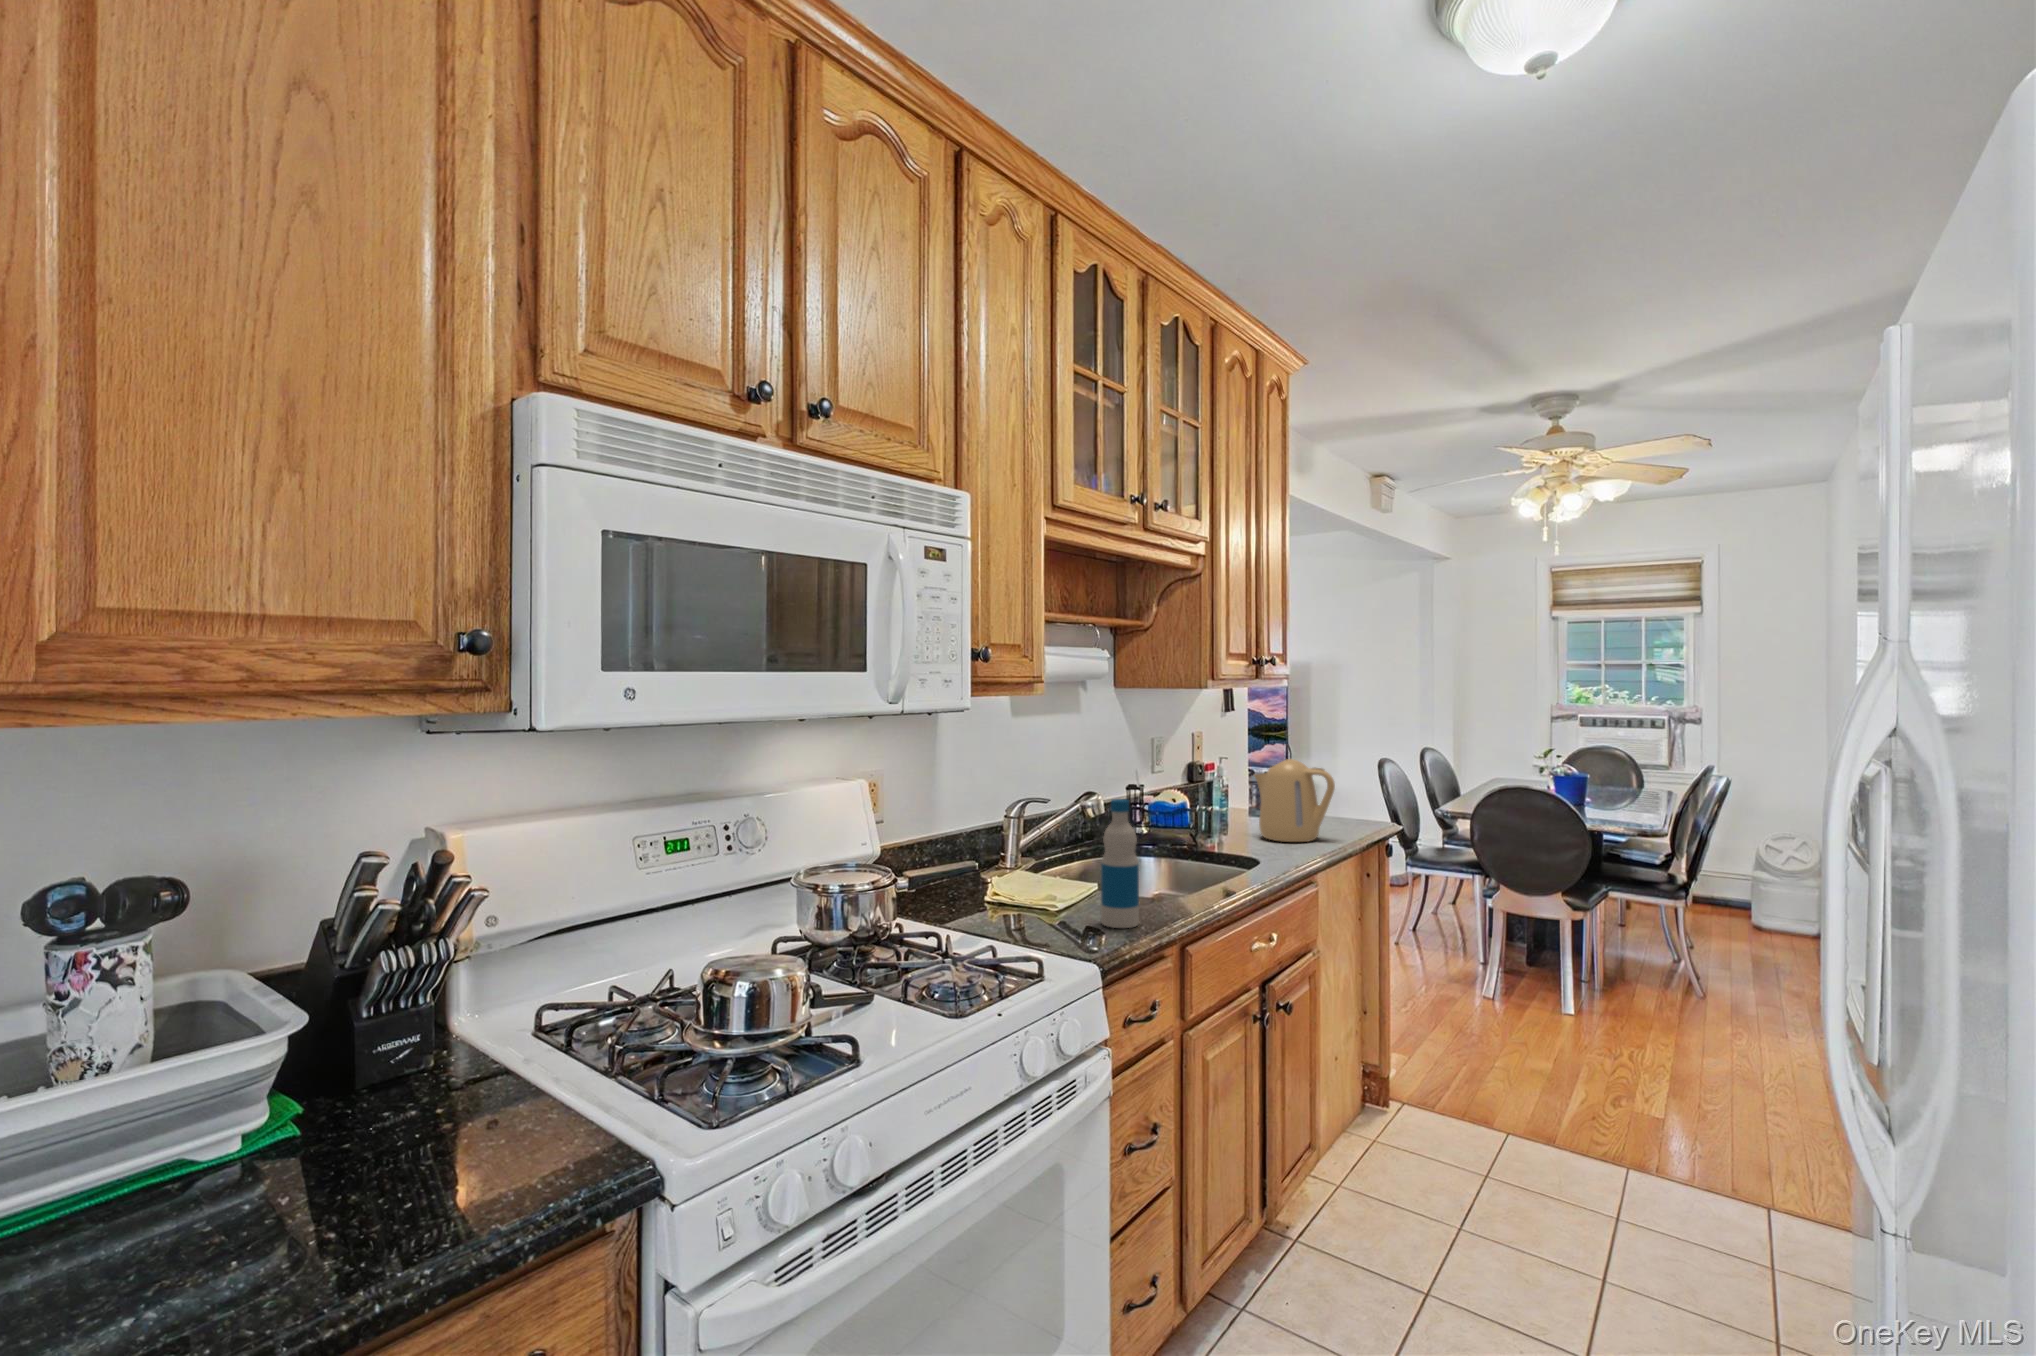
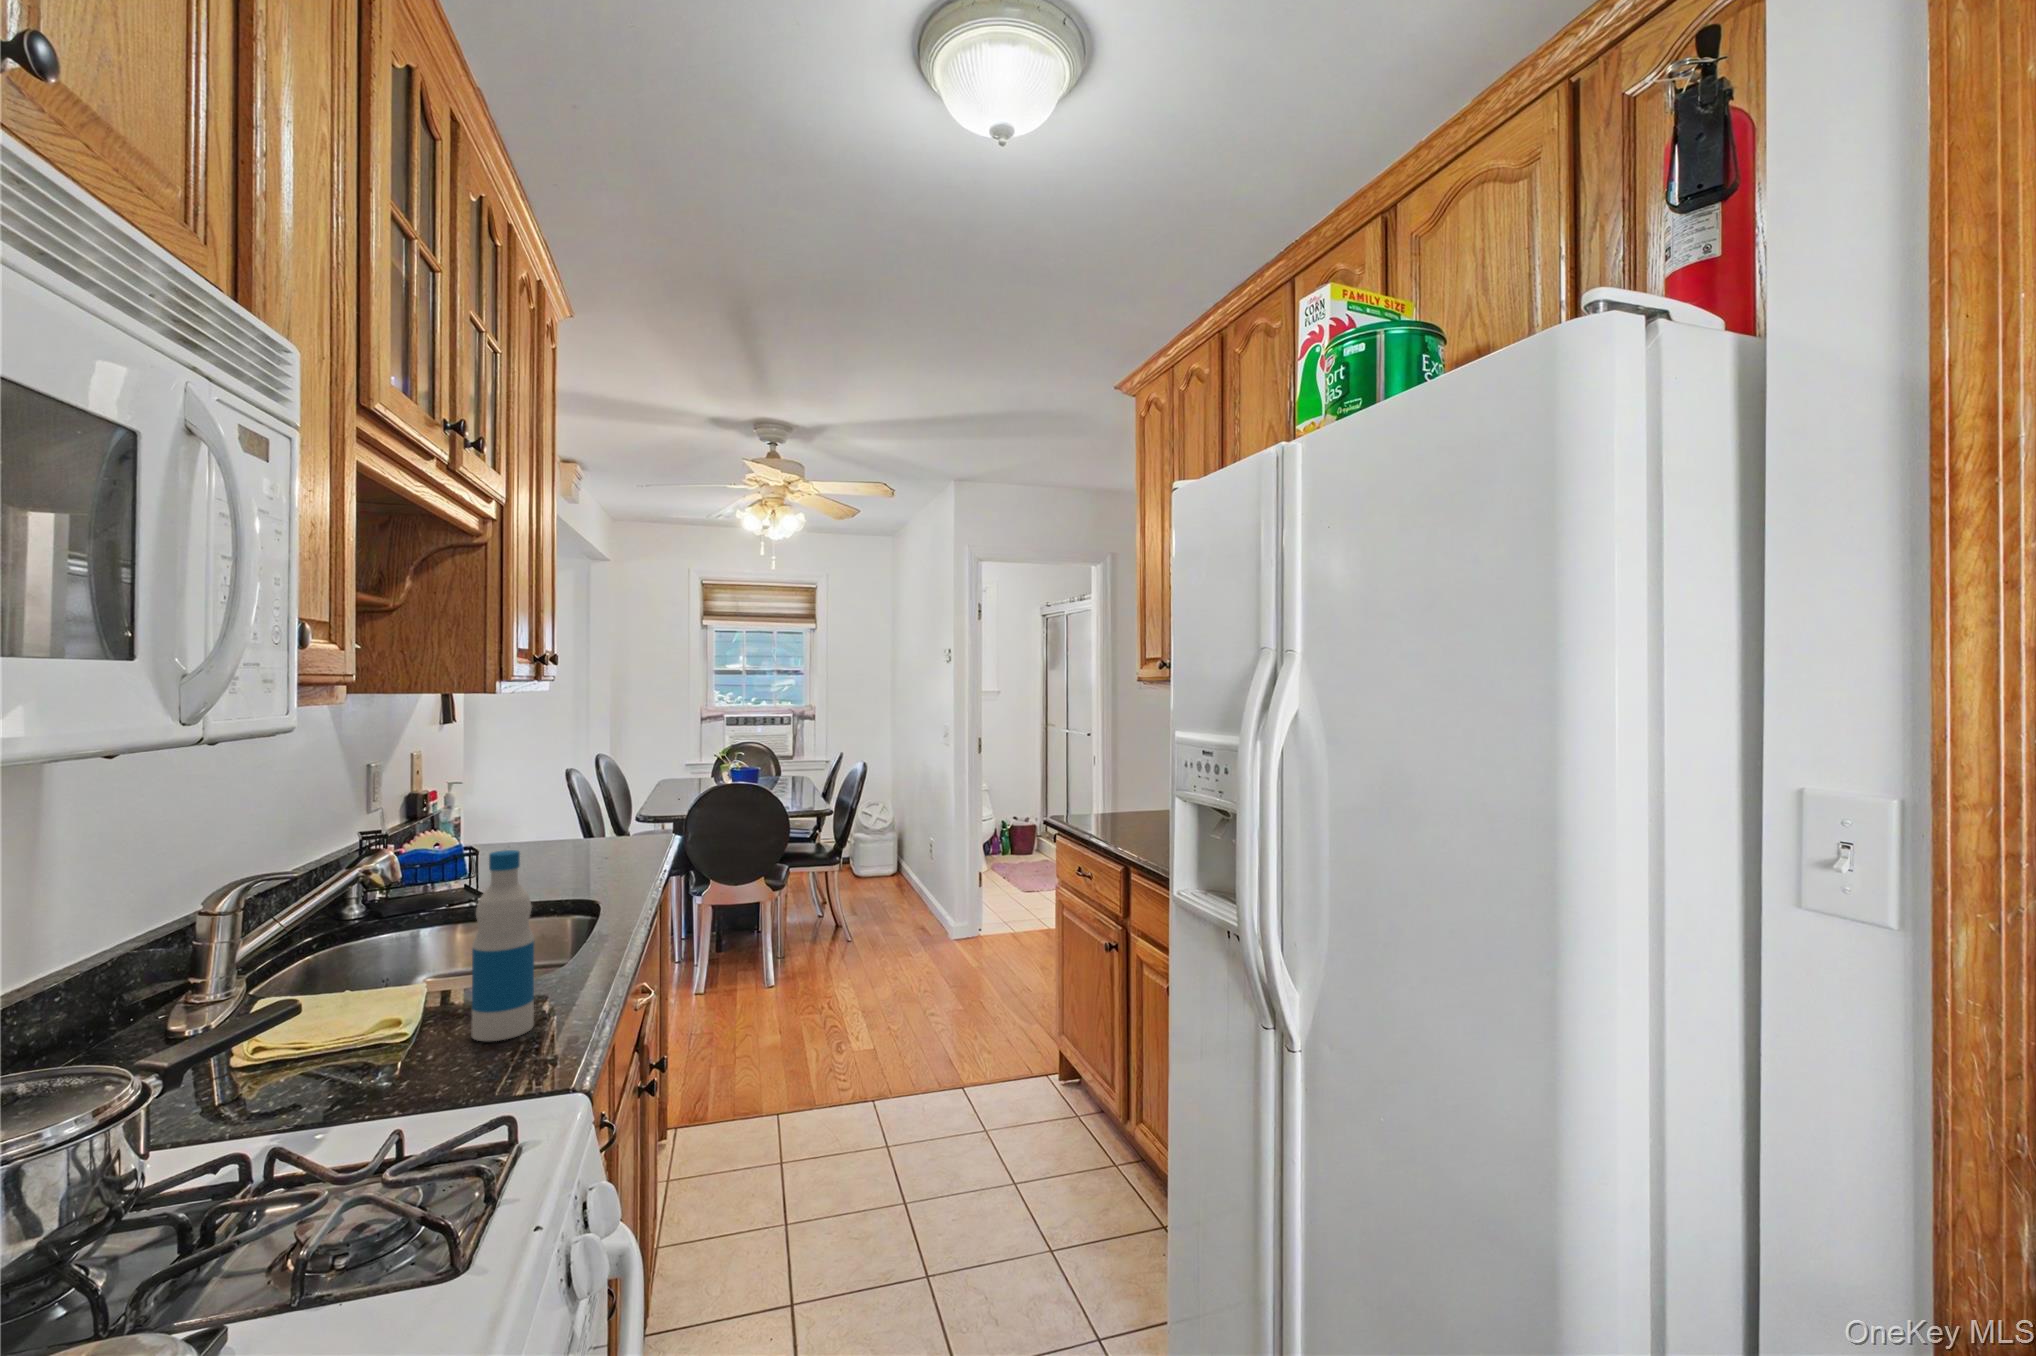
kettle: present [1254,759,1335,842] -> none [531,774,638,874]

